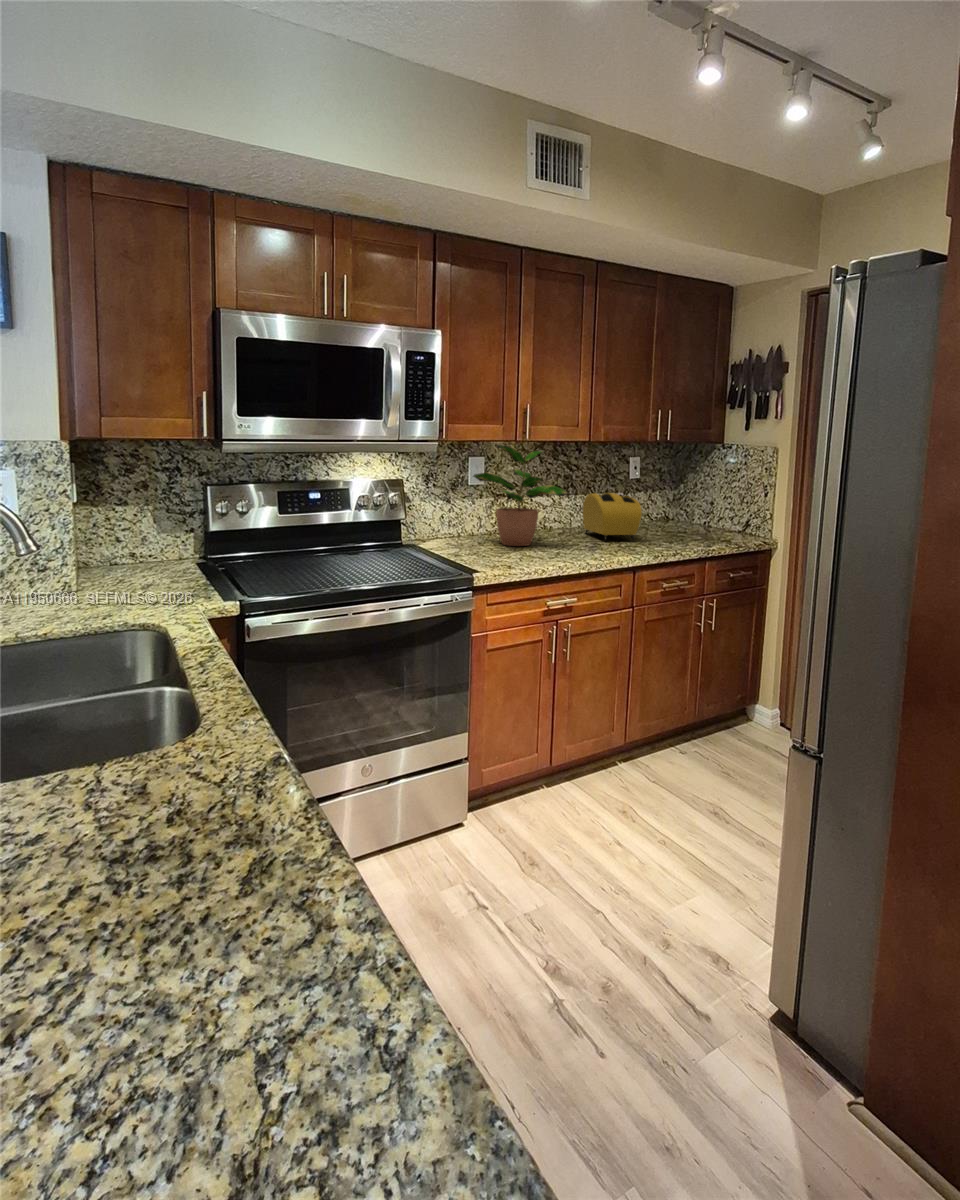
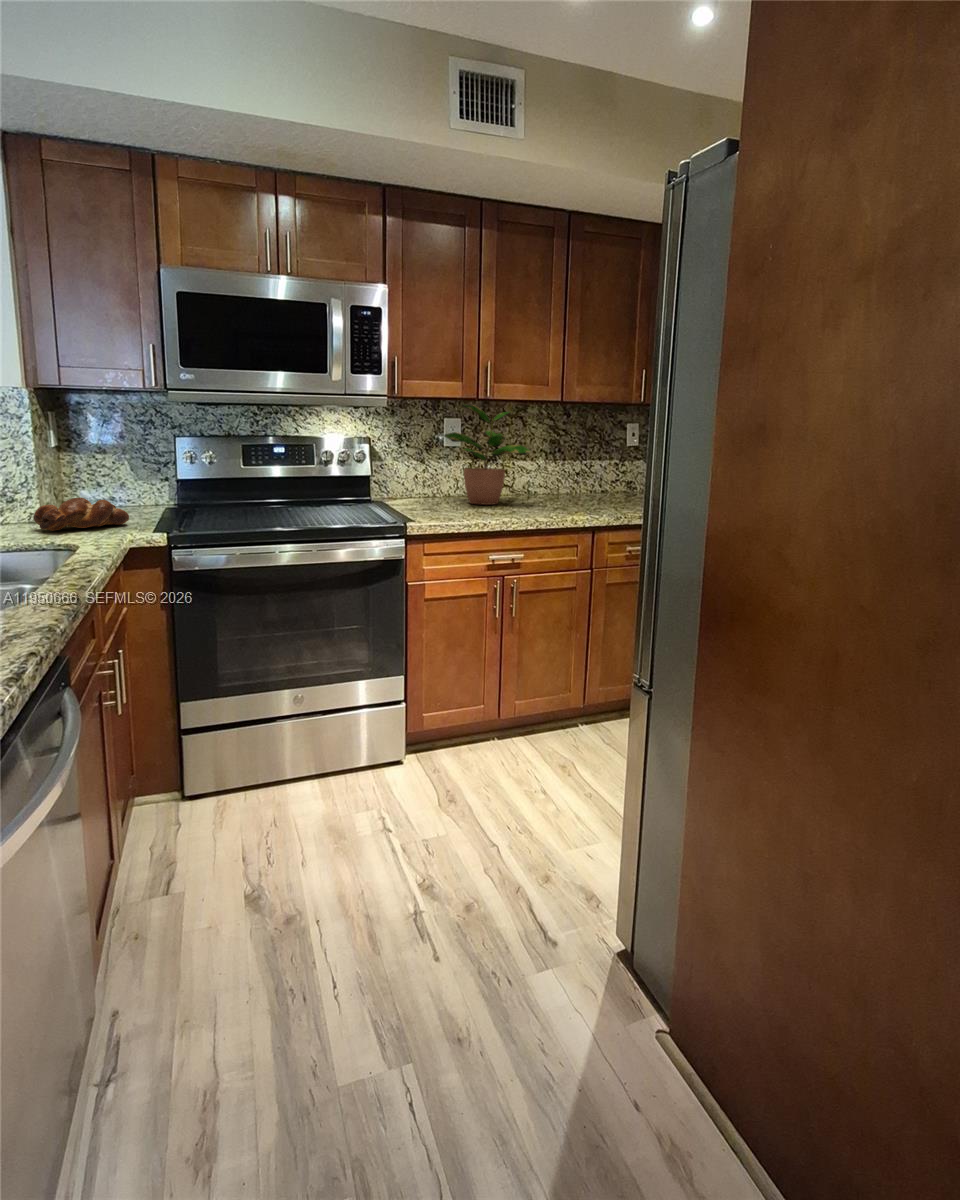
toaster: present [583,493,642,540] -> none [565,456,616,504]
bread loaf: none [89,564,188,606] -> present [34,497,129,531]

